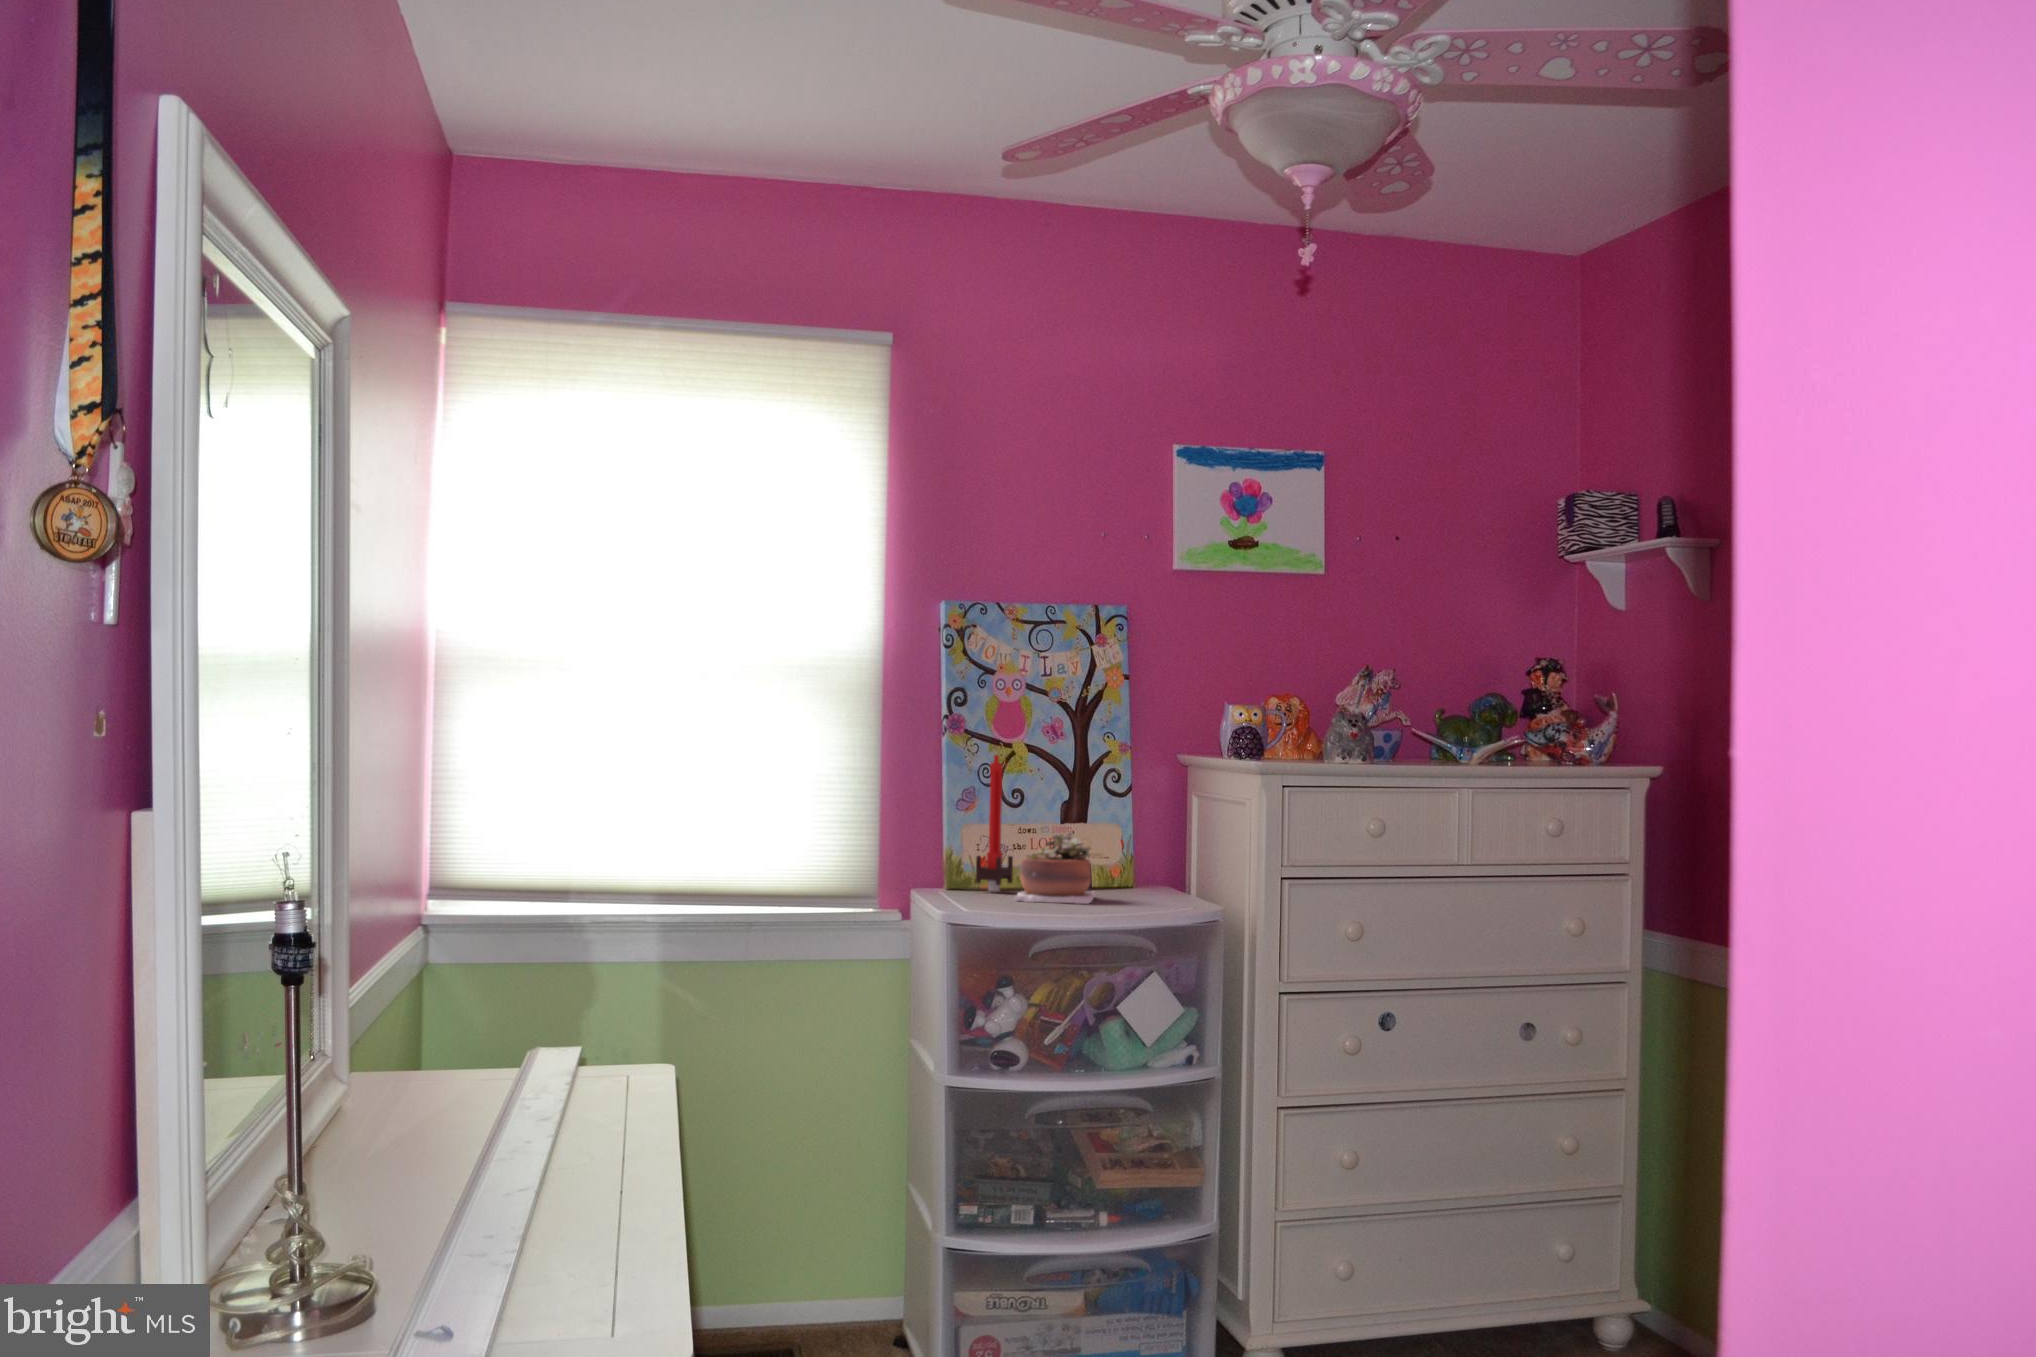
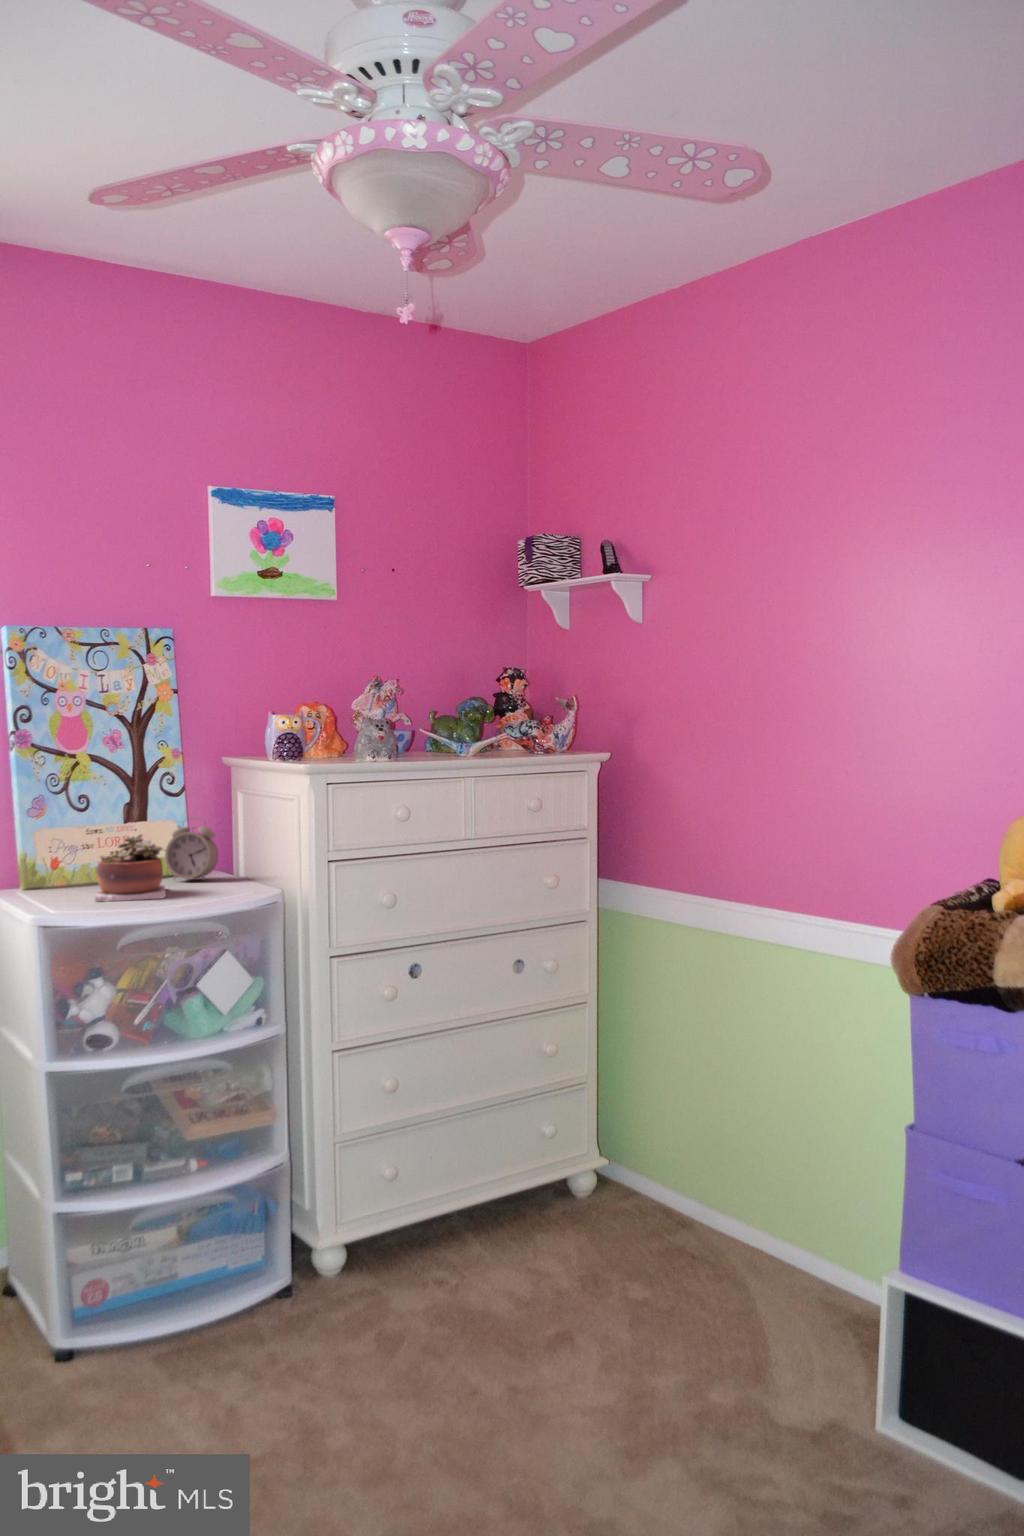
candle: present [976,755,1013,891] -> none [50,768,85,890]
alarm clock: none [1101,821,1161,895] -> present [165,826,218,879]

